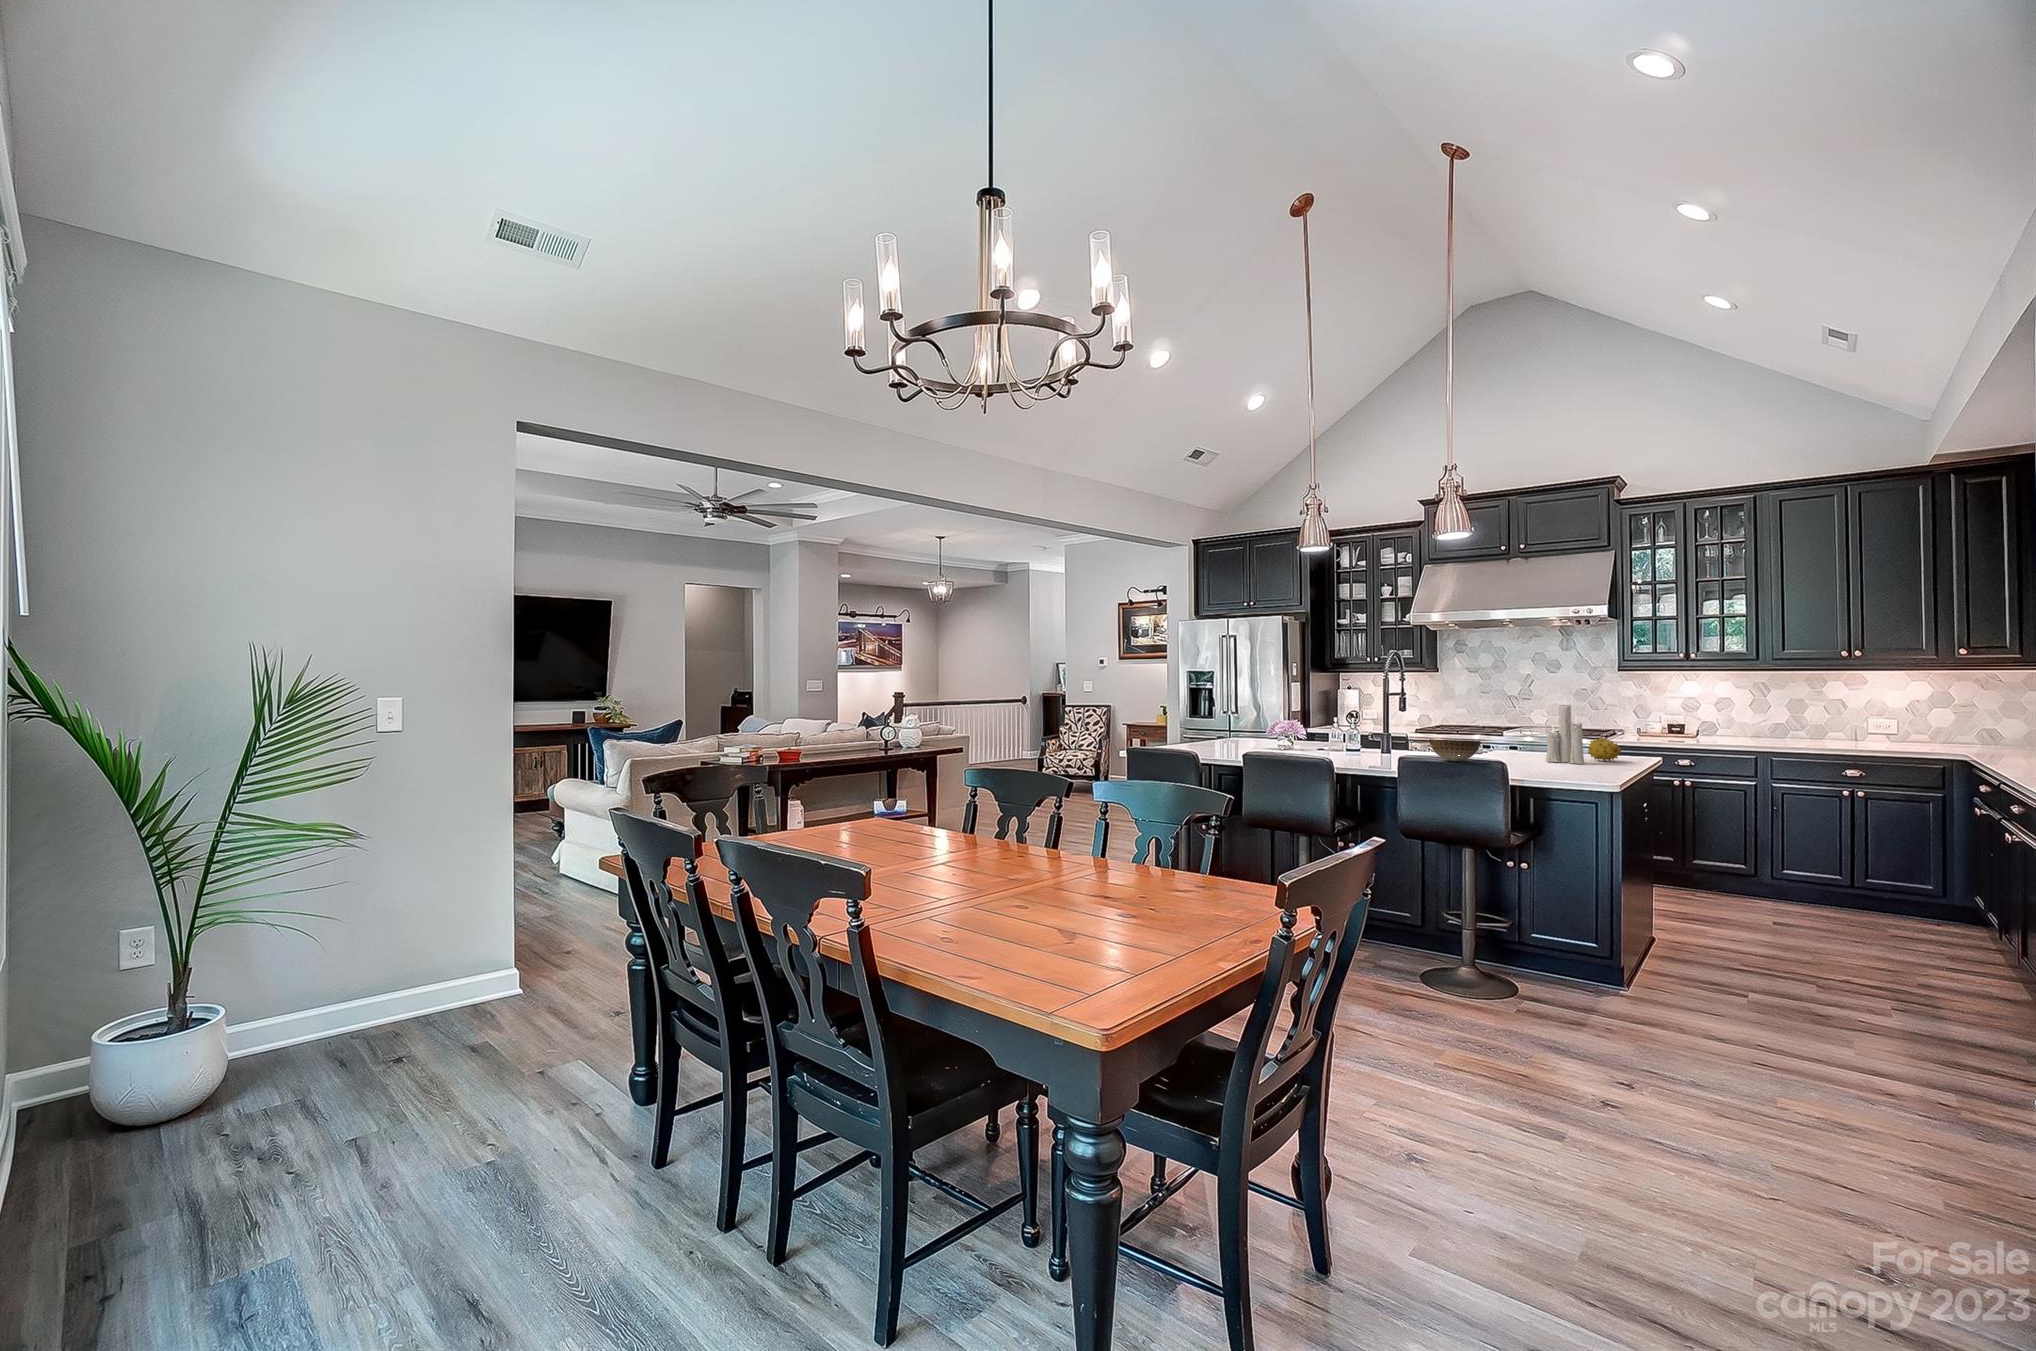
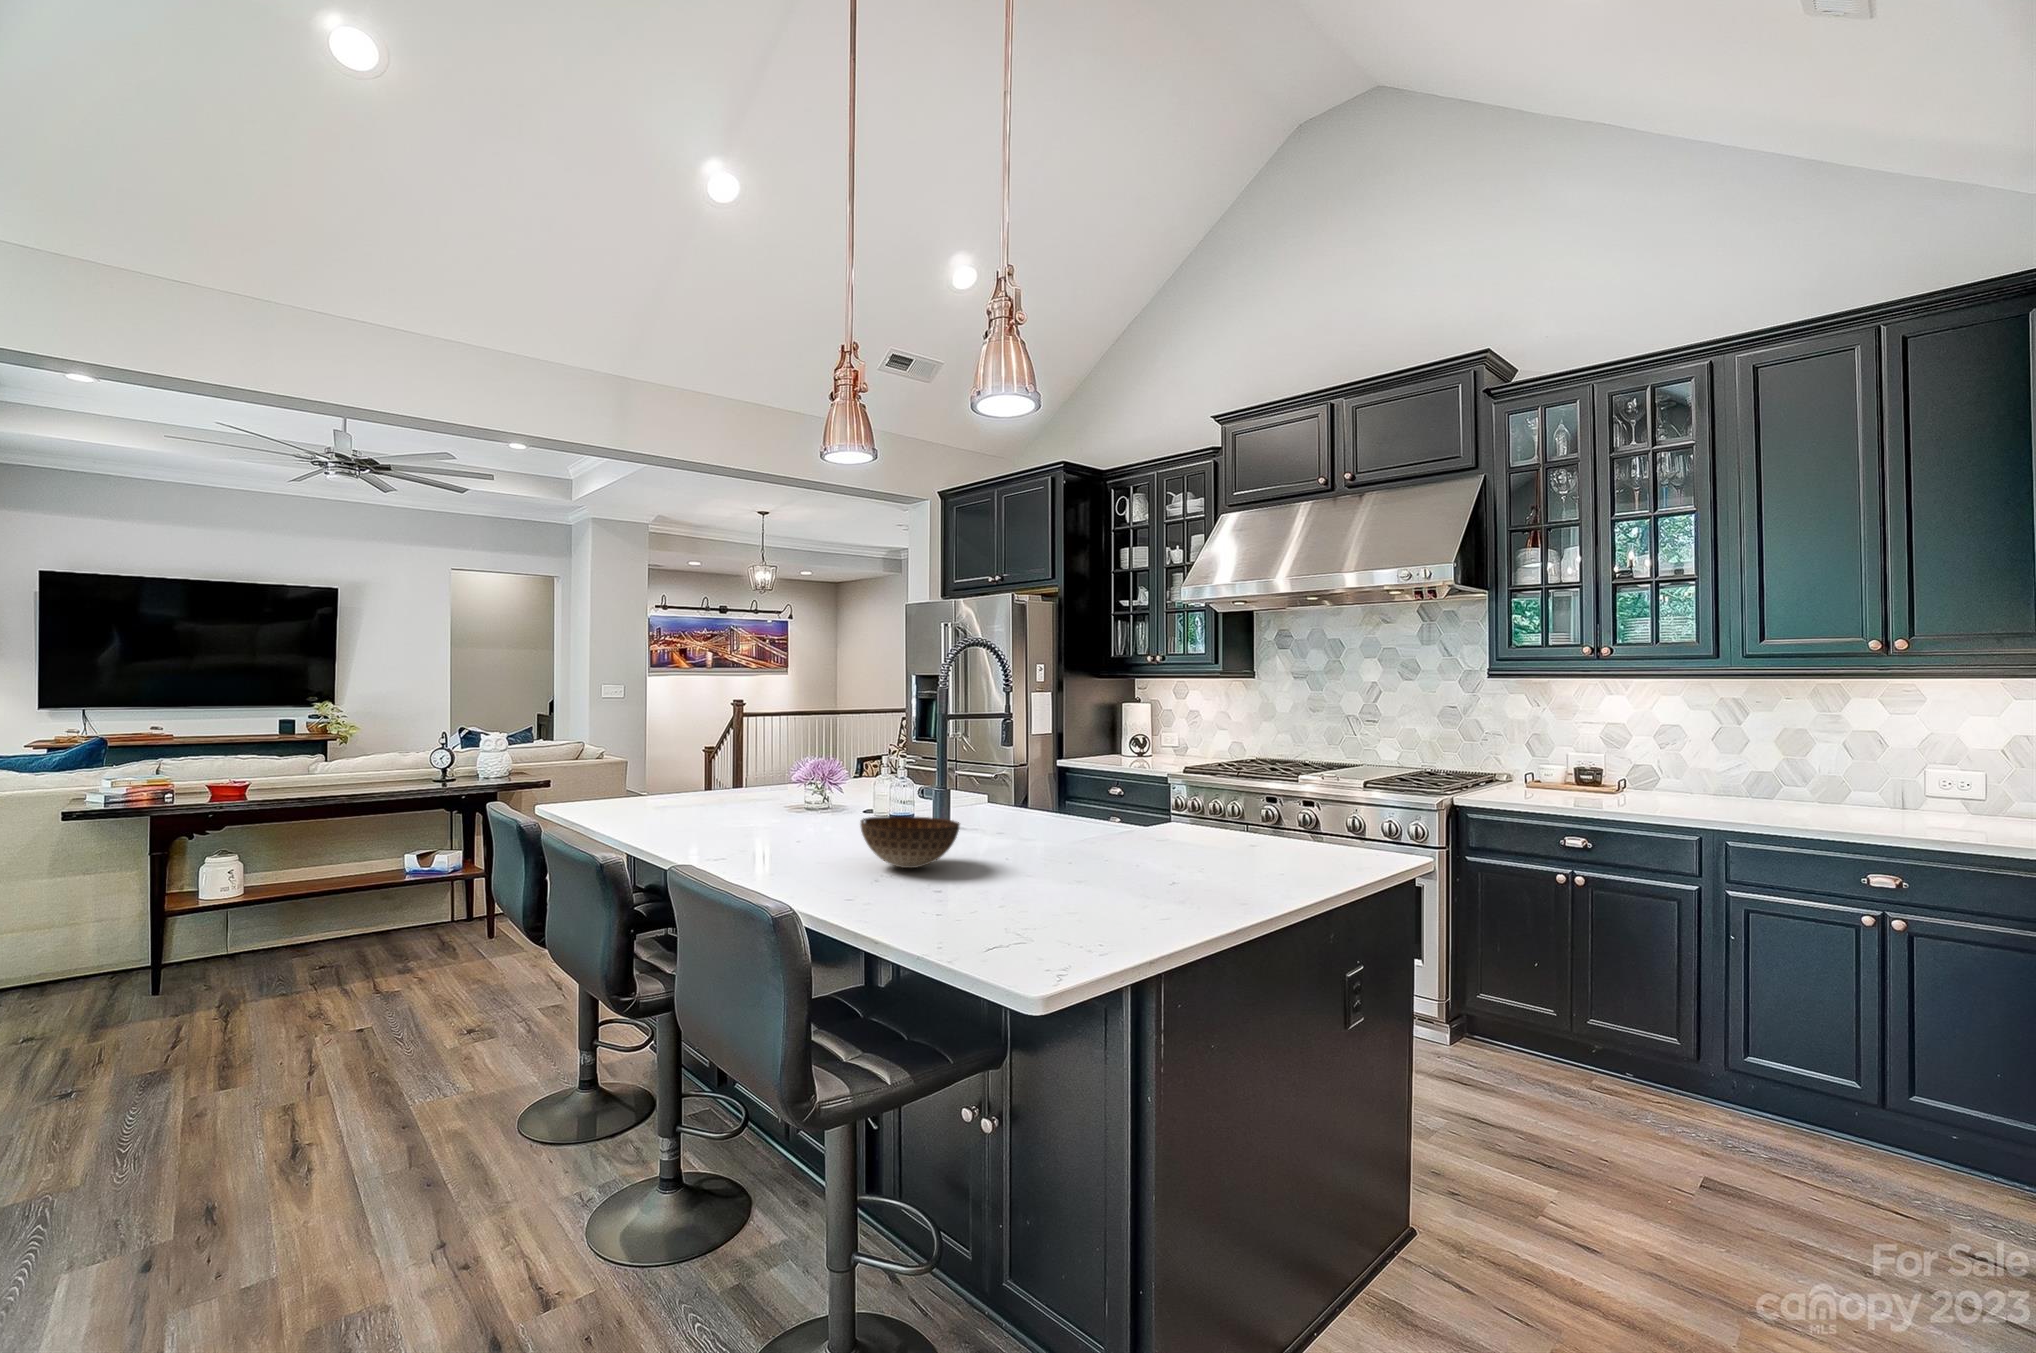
candle: present [1546,697,1584,764] -> none [1123,722,1190,881]
fruit: present [1588,737,1622,761] -> none [1242,814,1303,870]

